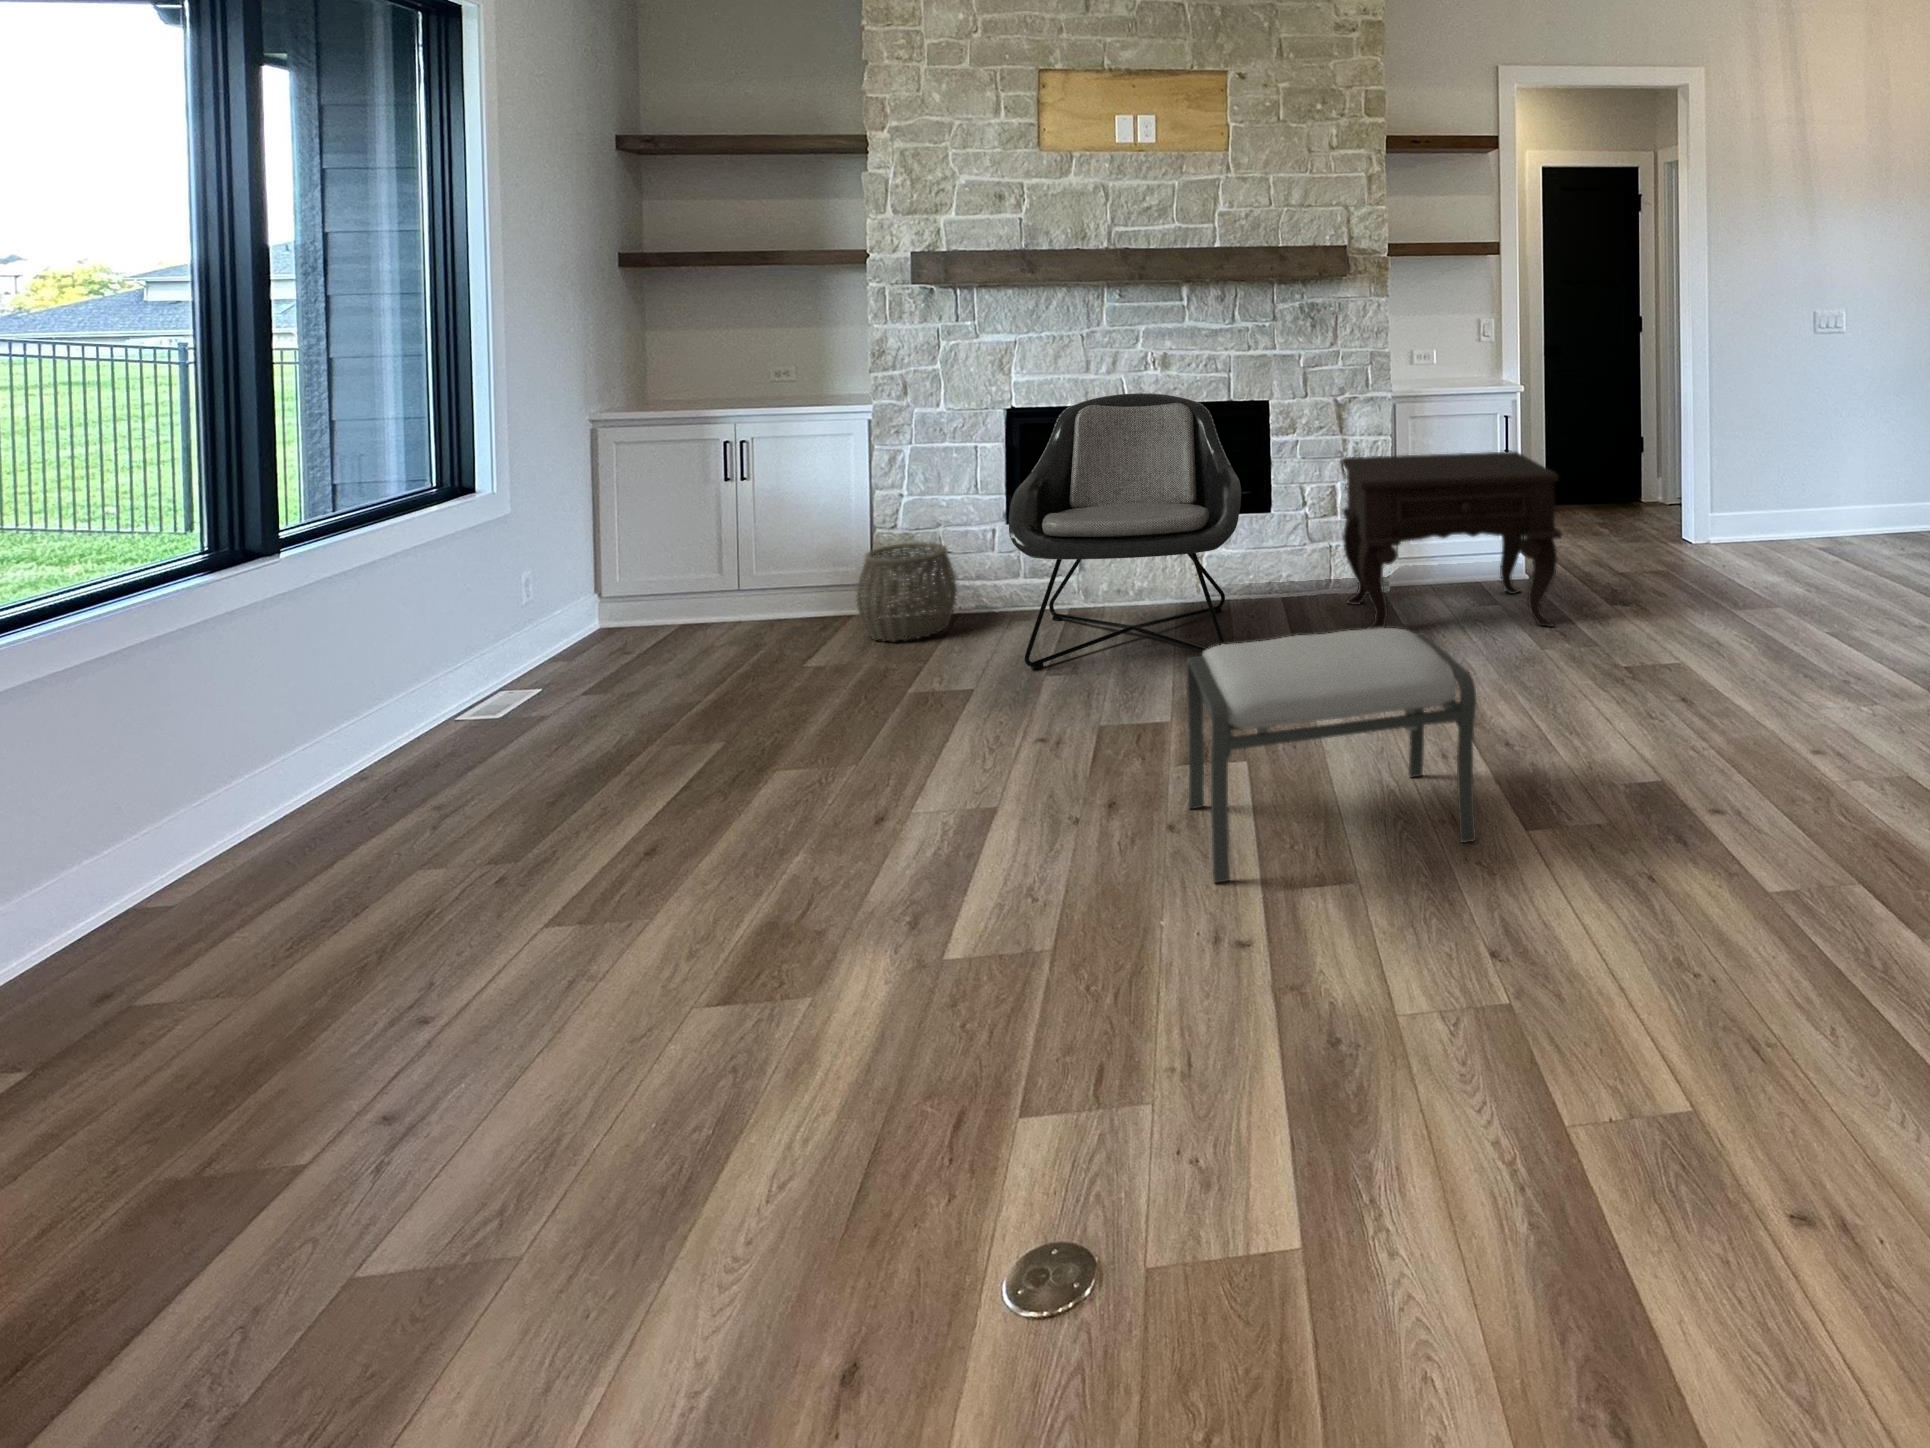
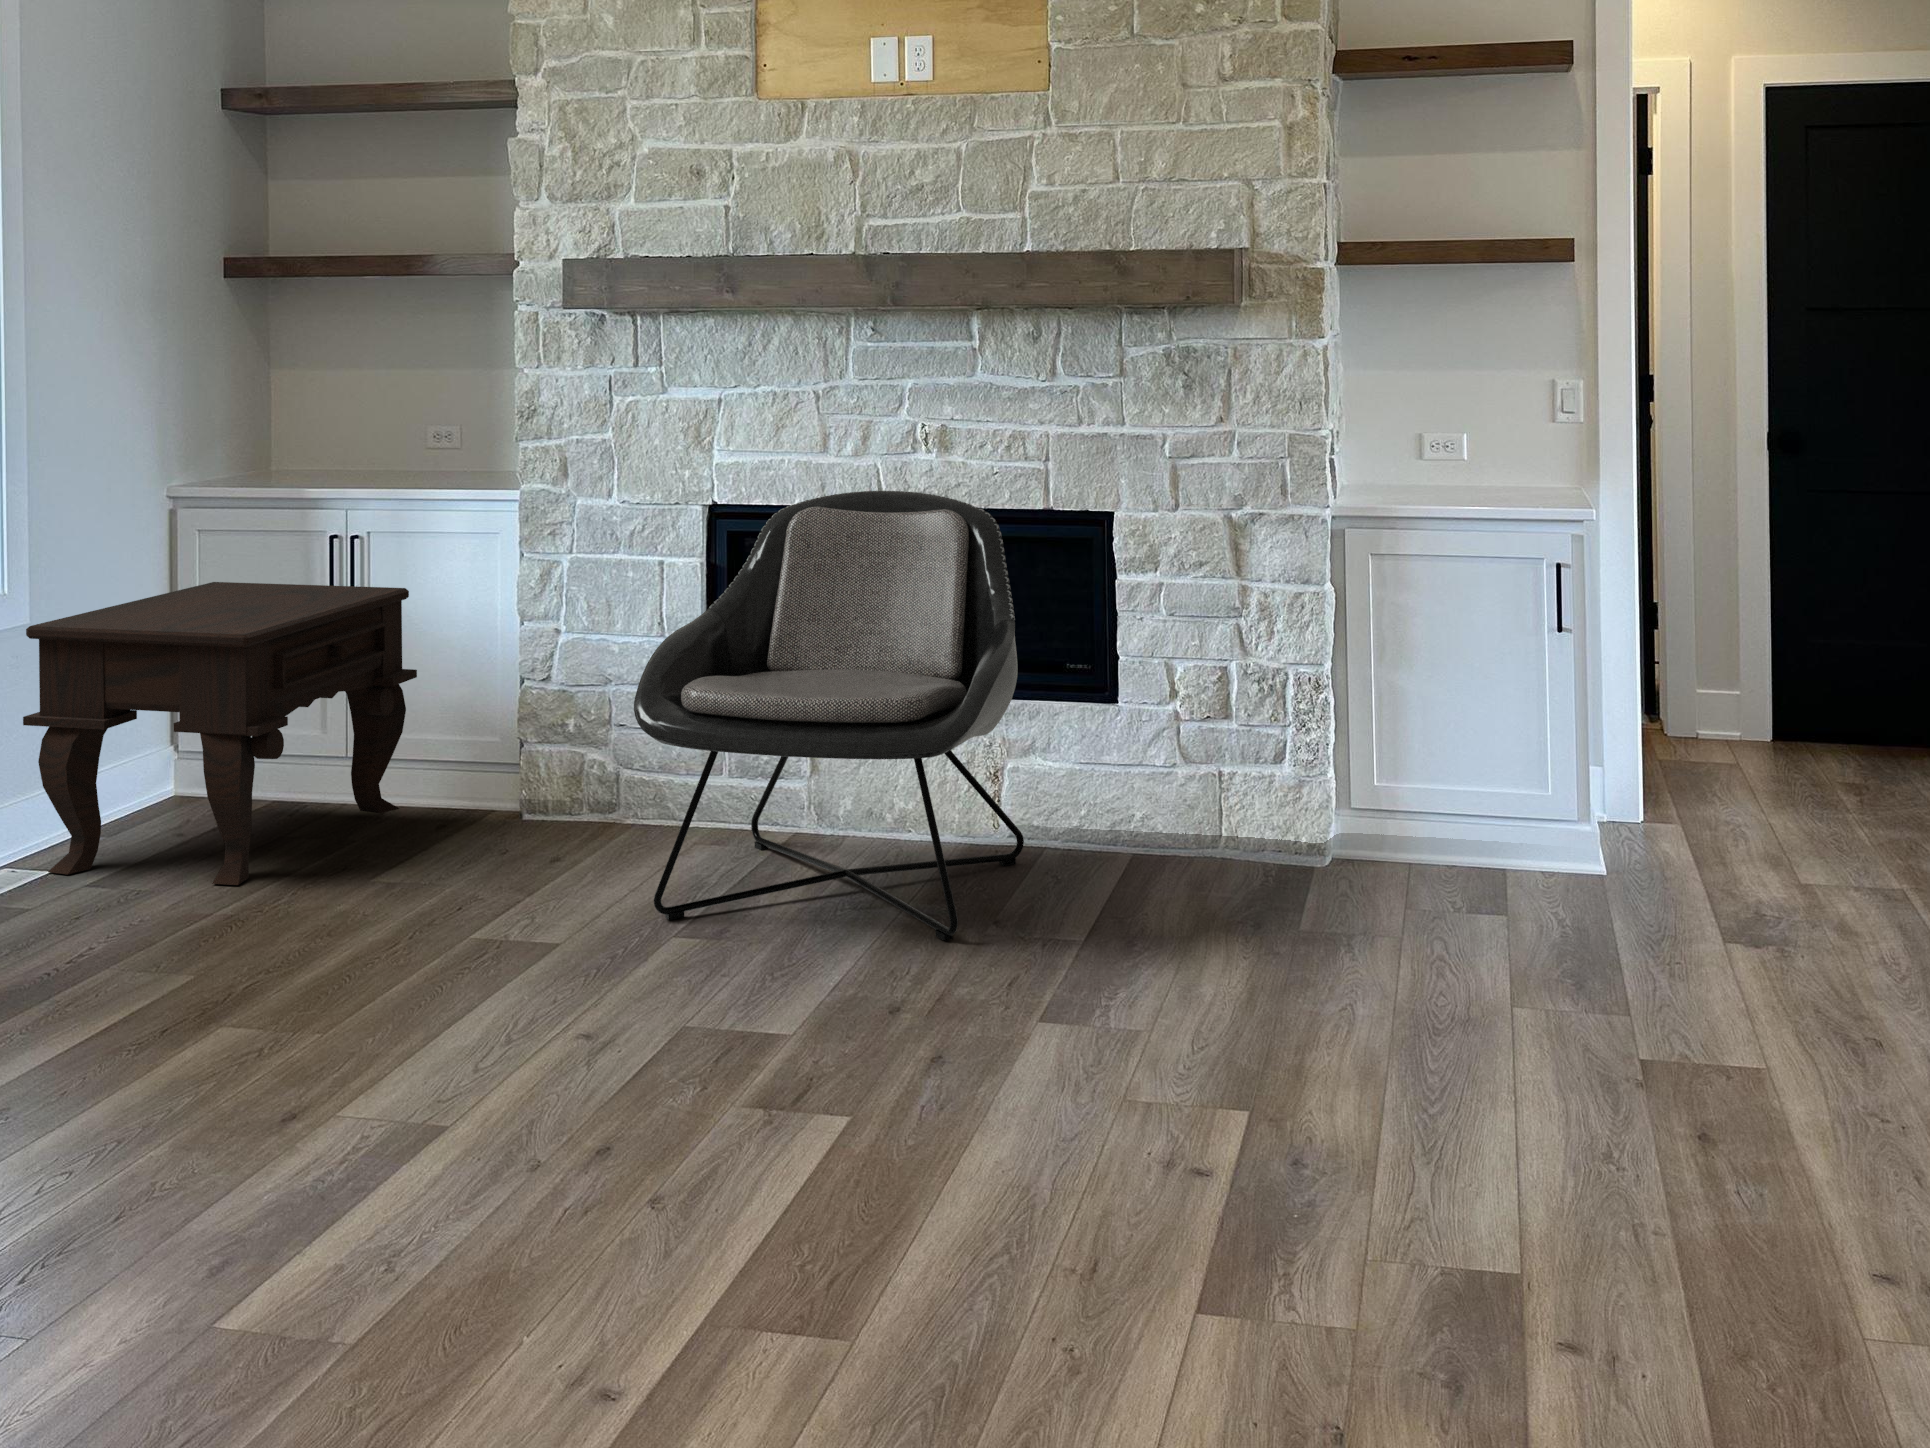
side table: present [1341,452,1562,629] -> present [23,582,417,885]
woven basket: present [856,542,956,641] -> none [470,706,619,855]
ottoman: present [1186,628,1476,883] -> none [658,906,1115,1297]

